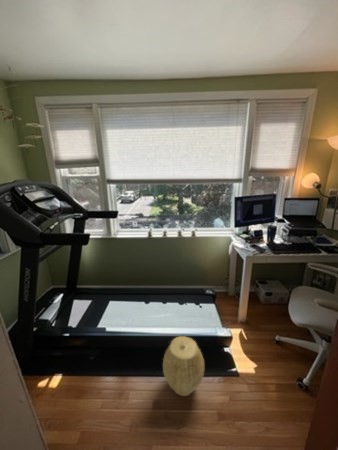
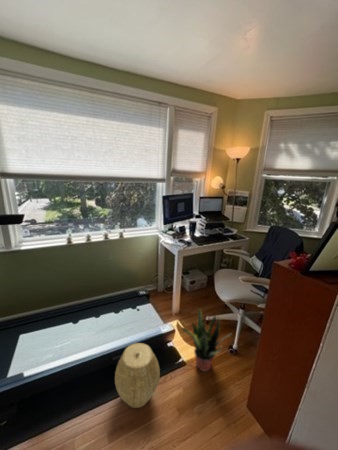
potted plant: none [234,321,294,393] -> present [183,309,221,371]

